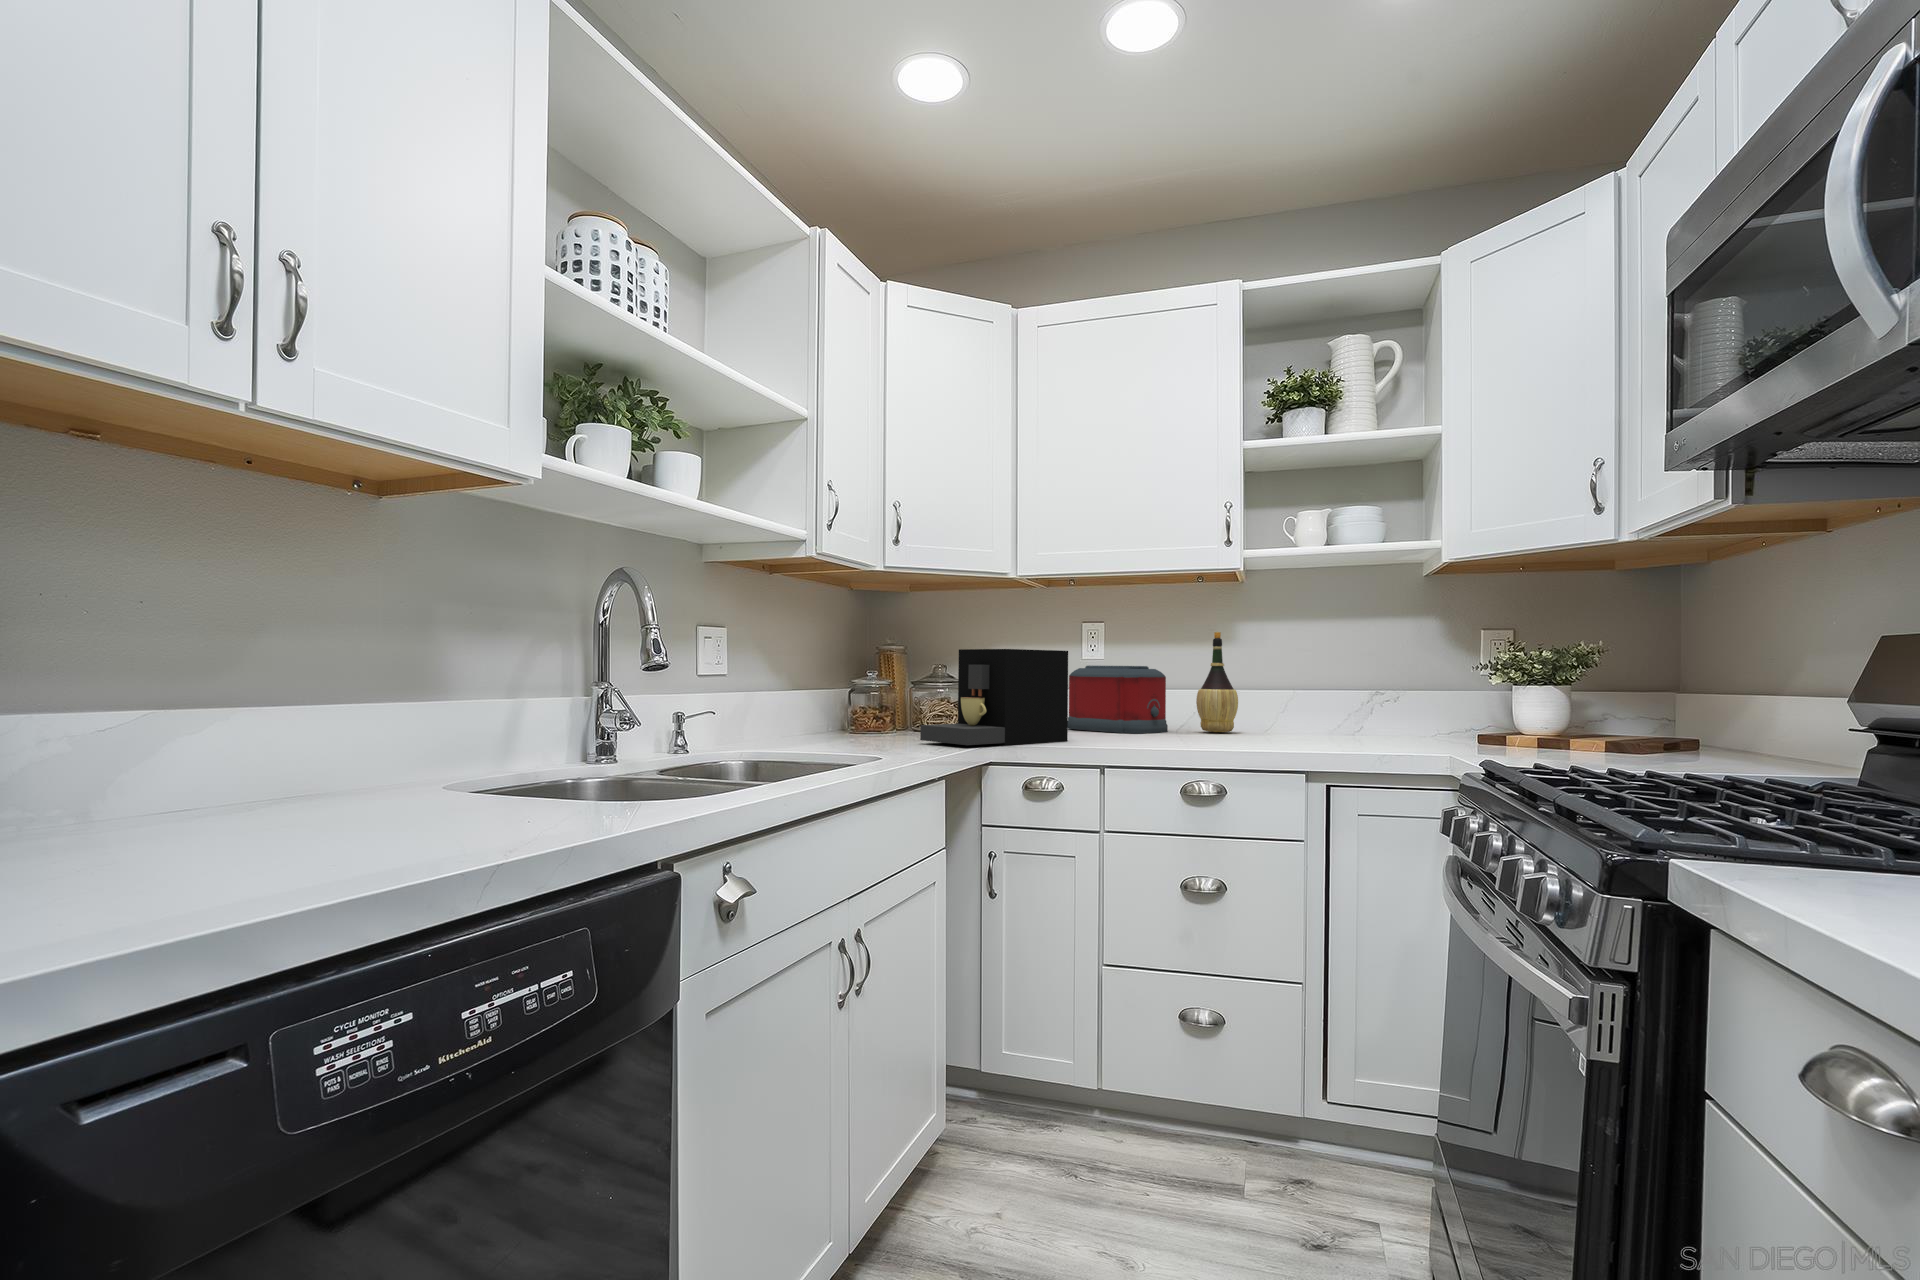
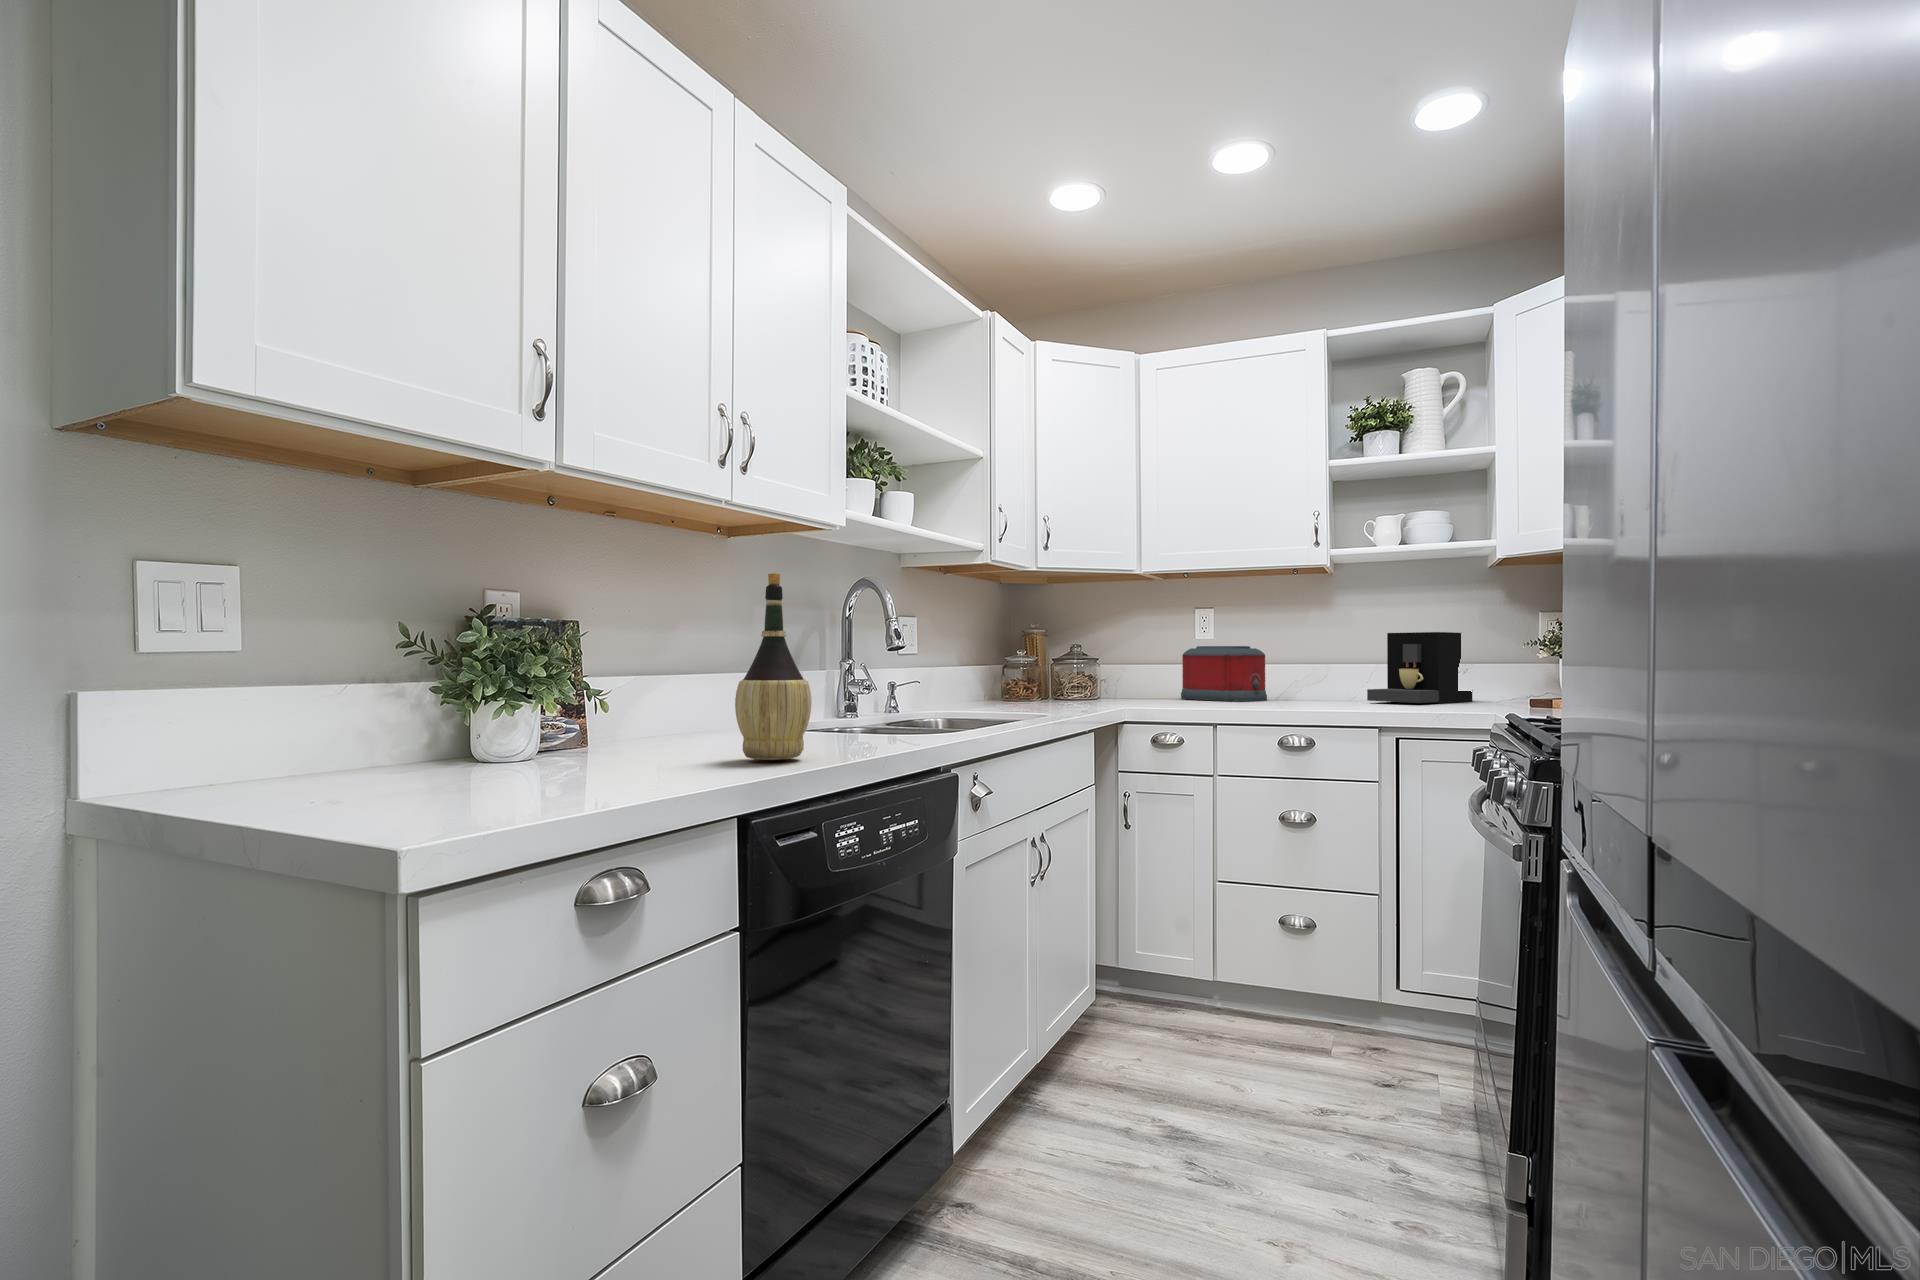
wine bottle: present [1196,632,1238,732] -> present [735,573,812,760]
coffee maker: present [920,649,1068,745] -> present [1367,632,1473,704]

